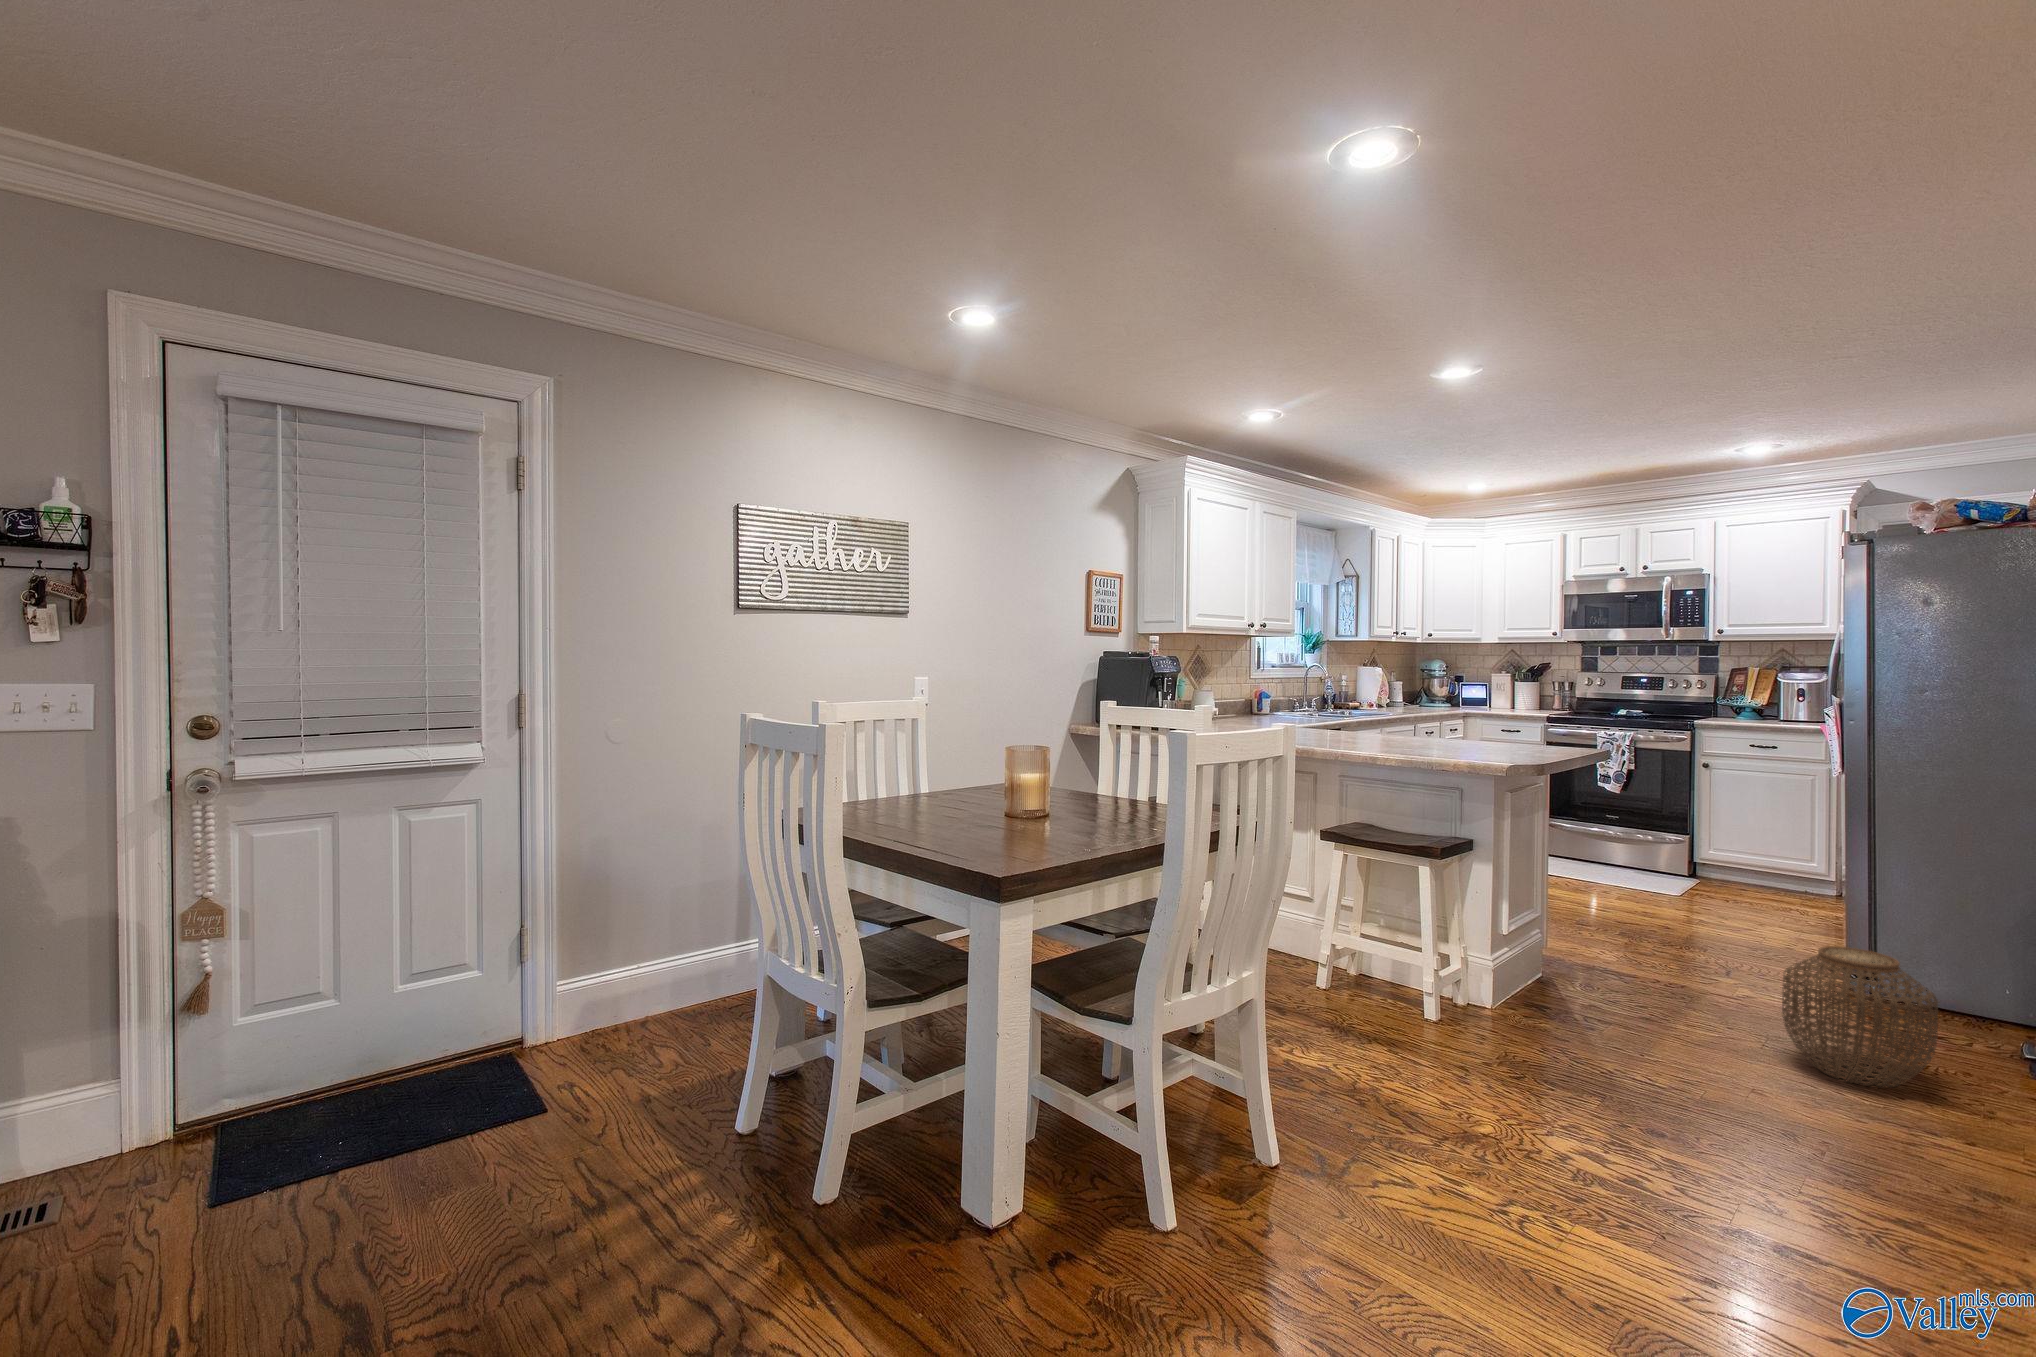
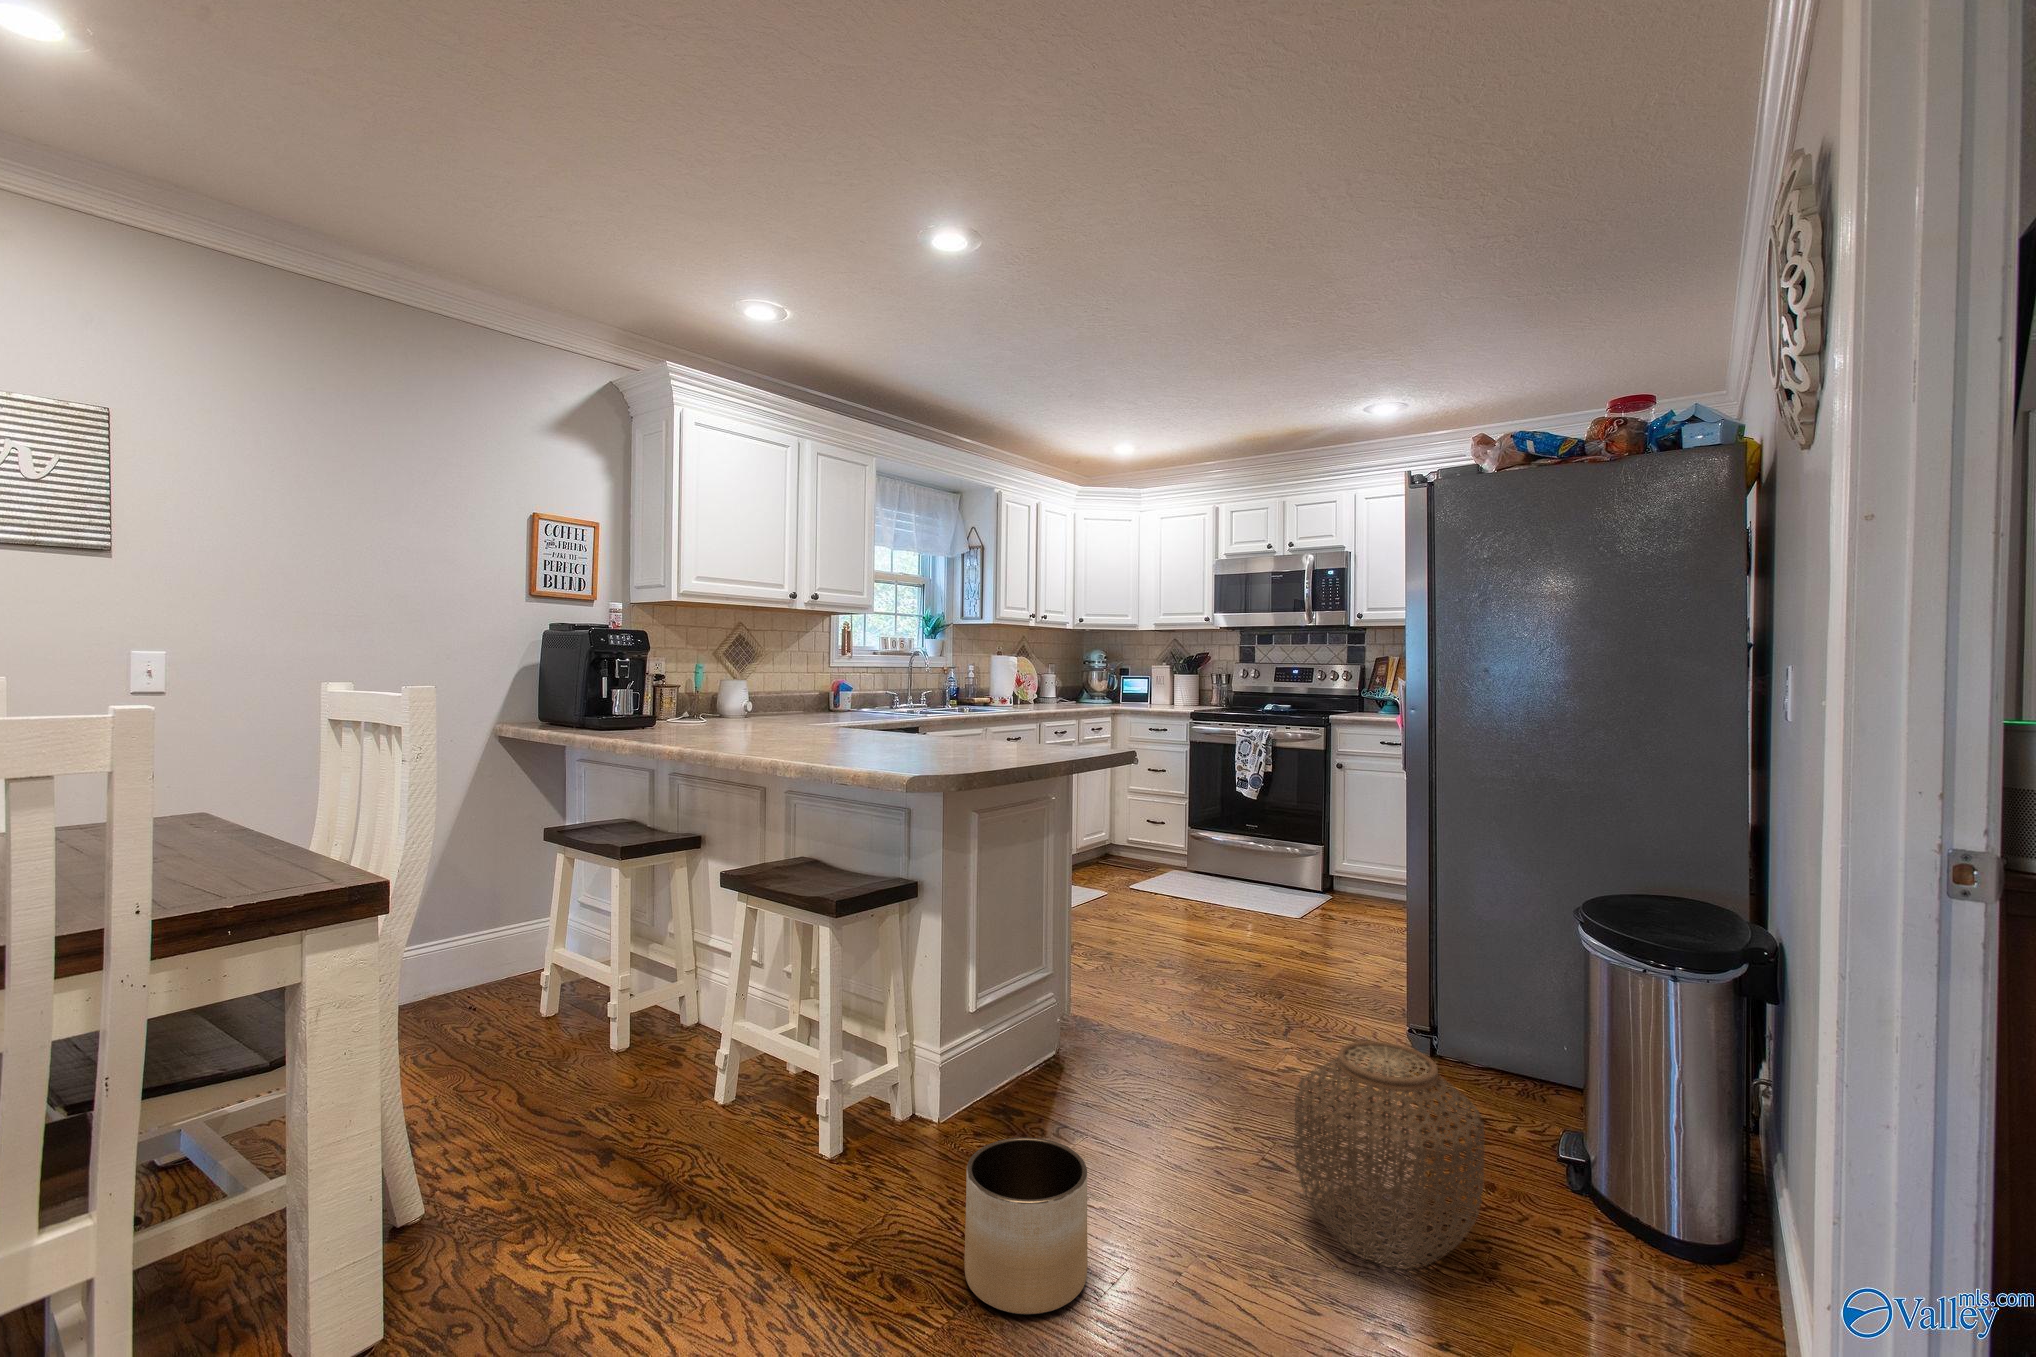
planter: none [1568,991,1657,1085] -> present [964,1138,1087,1315]

